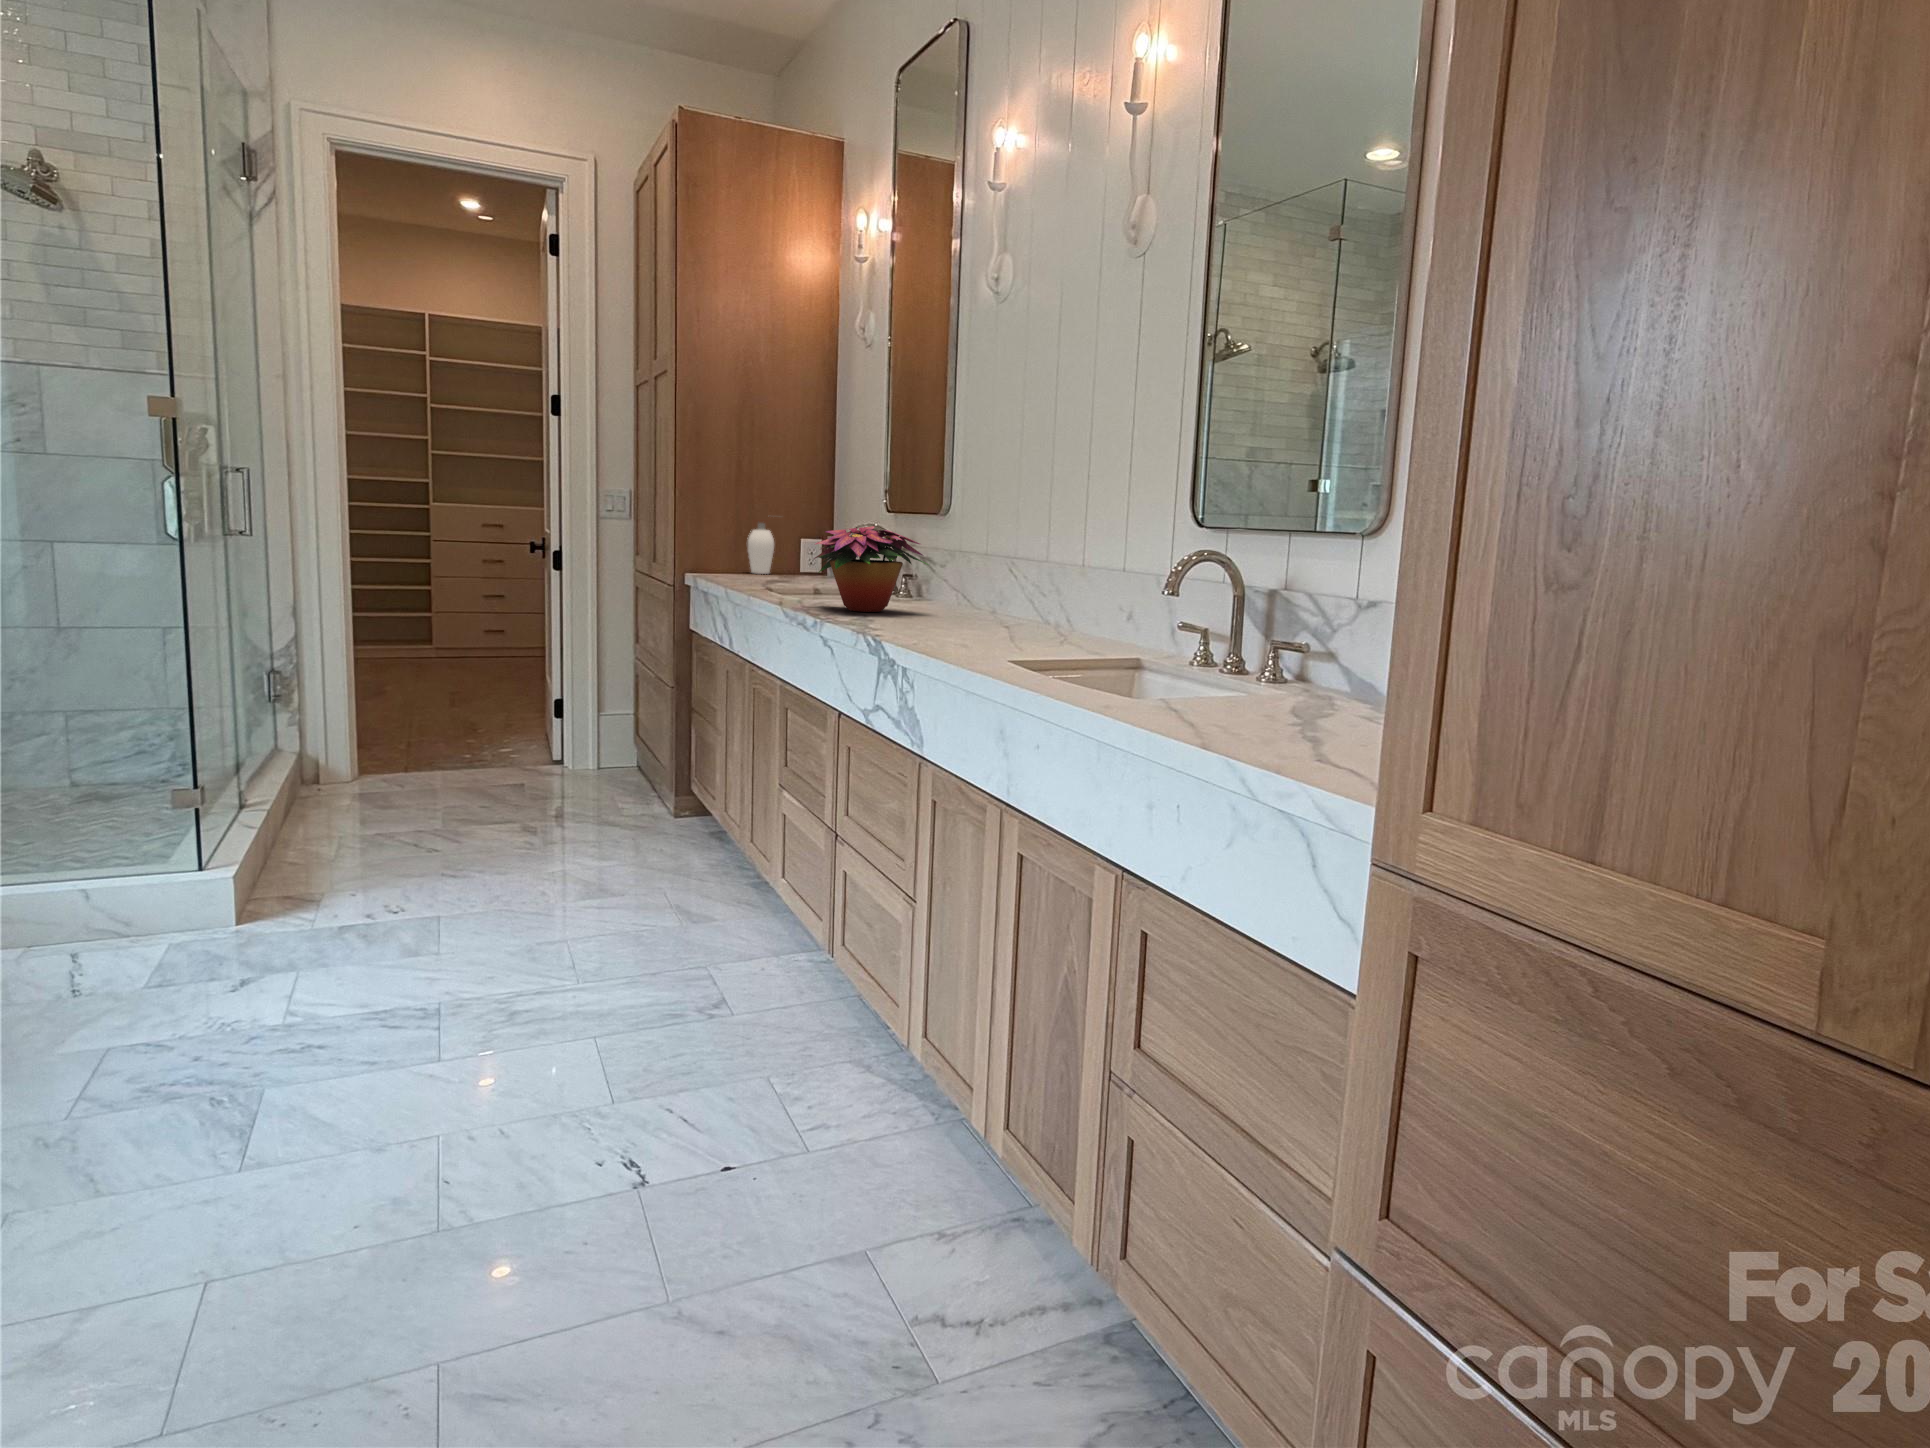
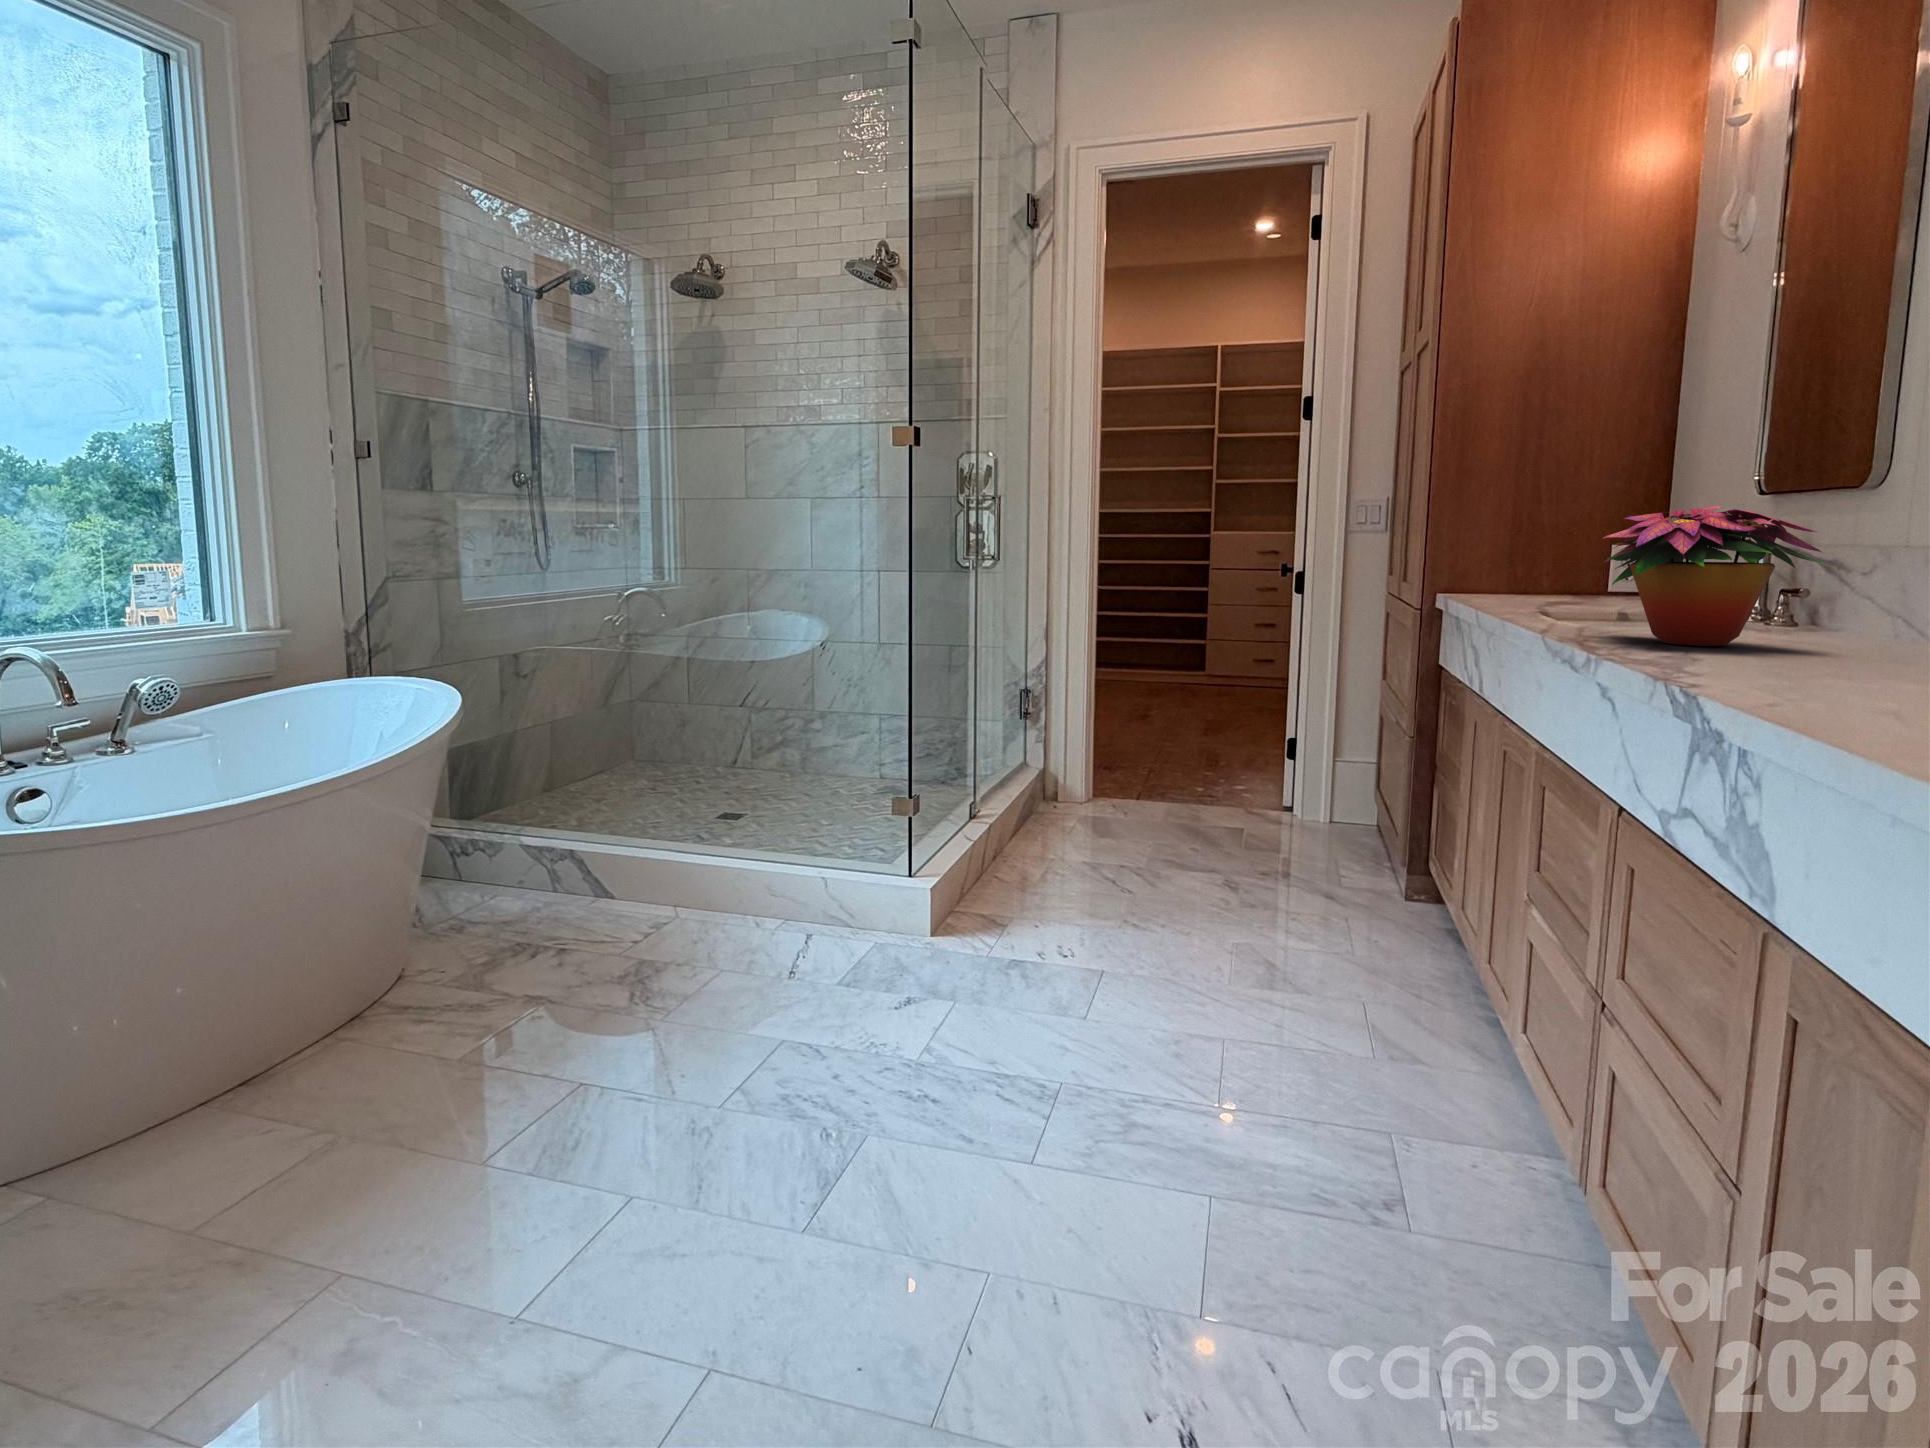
soap dispenser: present [748,523,774,574] -> none [1528,509,1586,594]

